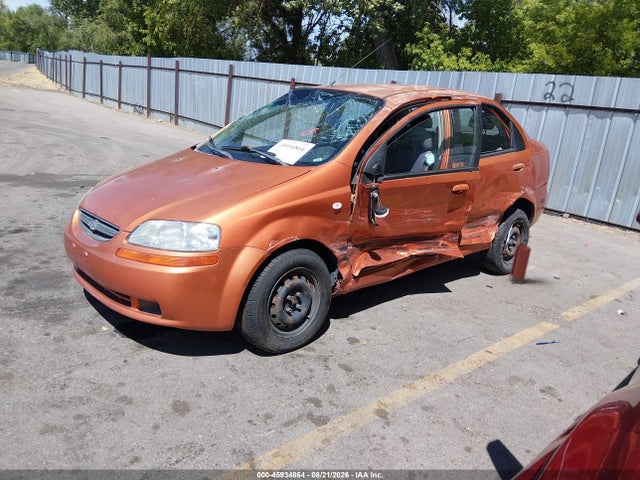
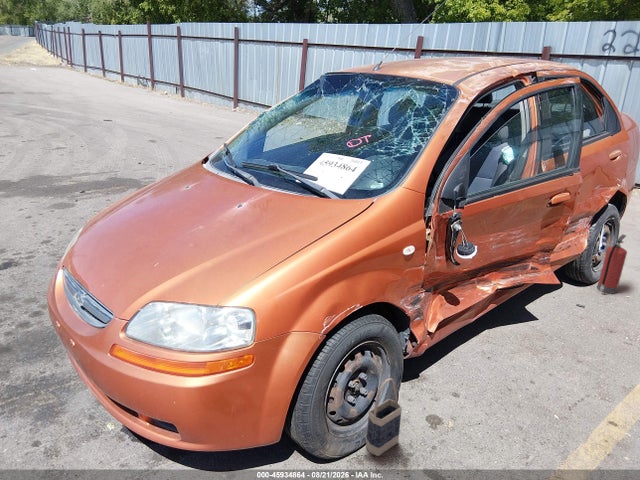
bag: none [298,297,326,357] -> present [366,378,402,456]

